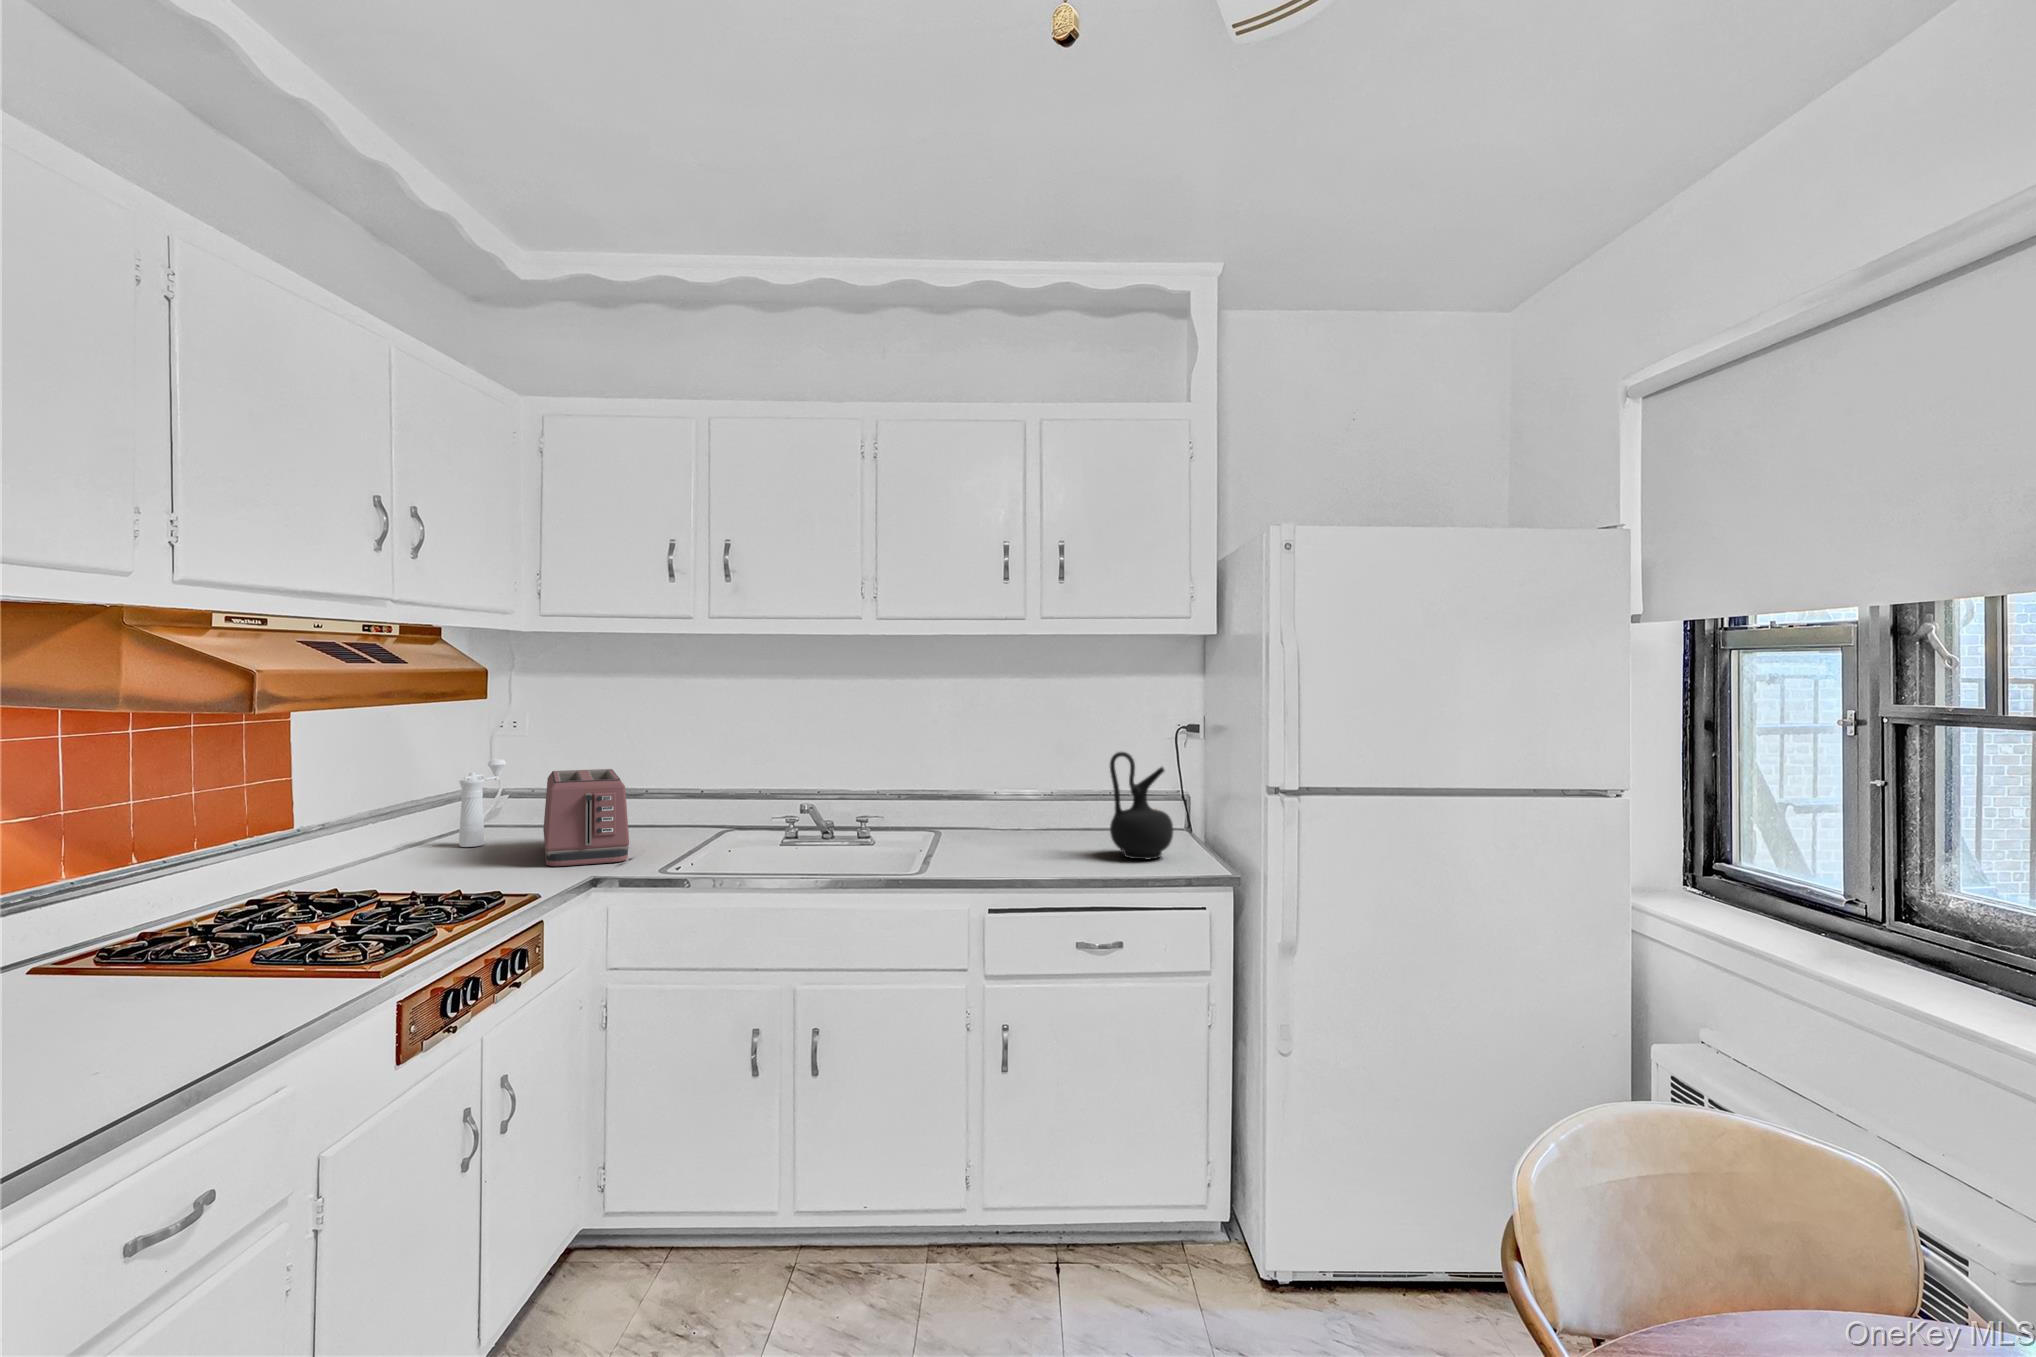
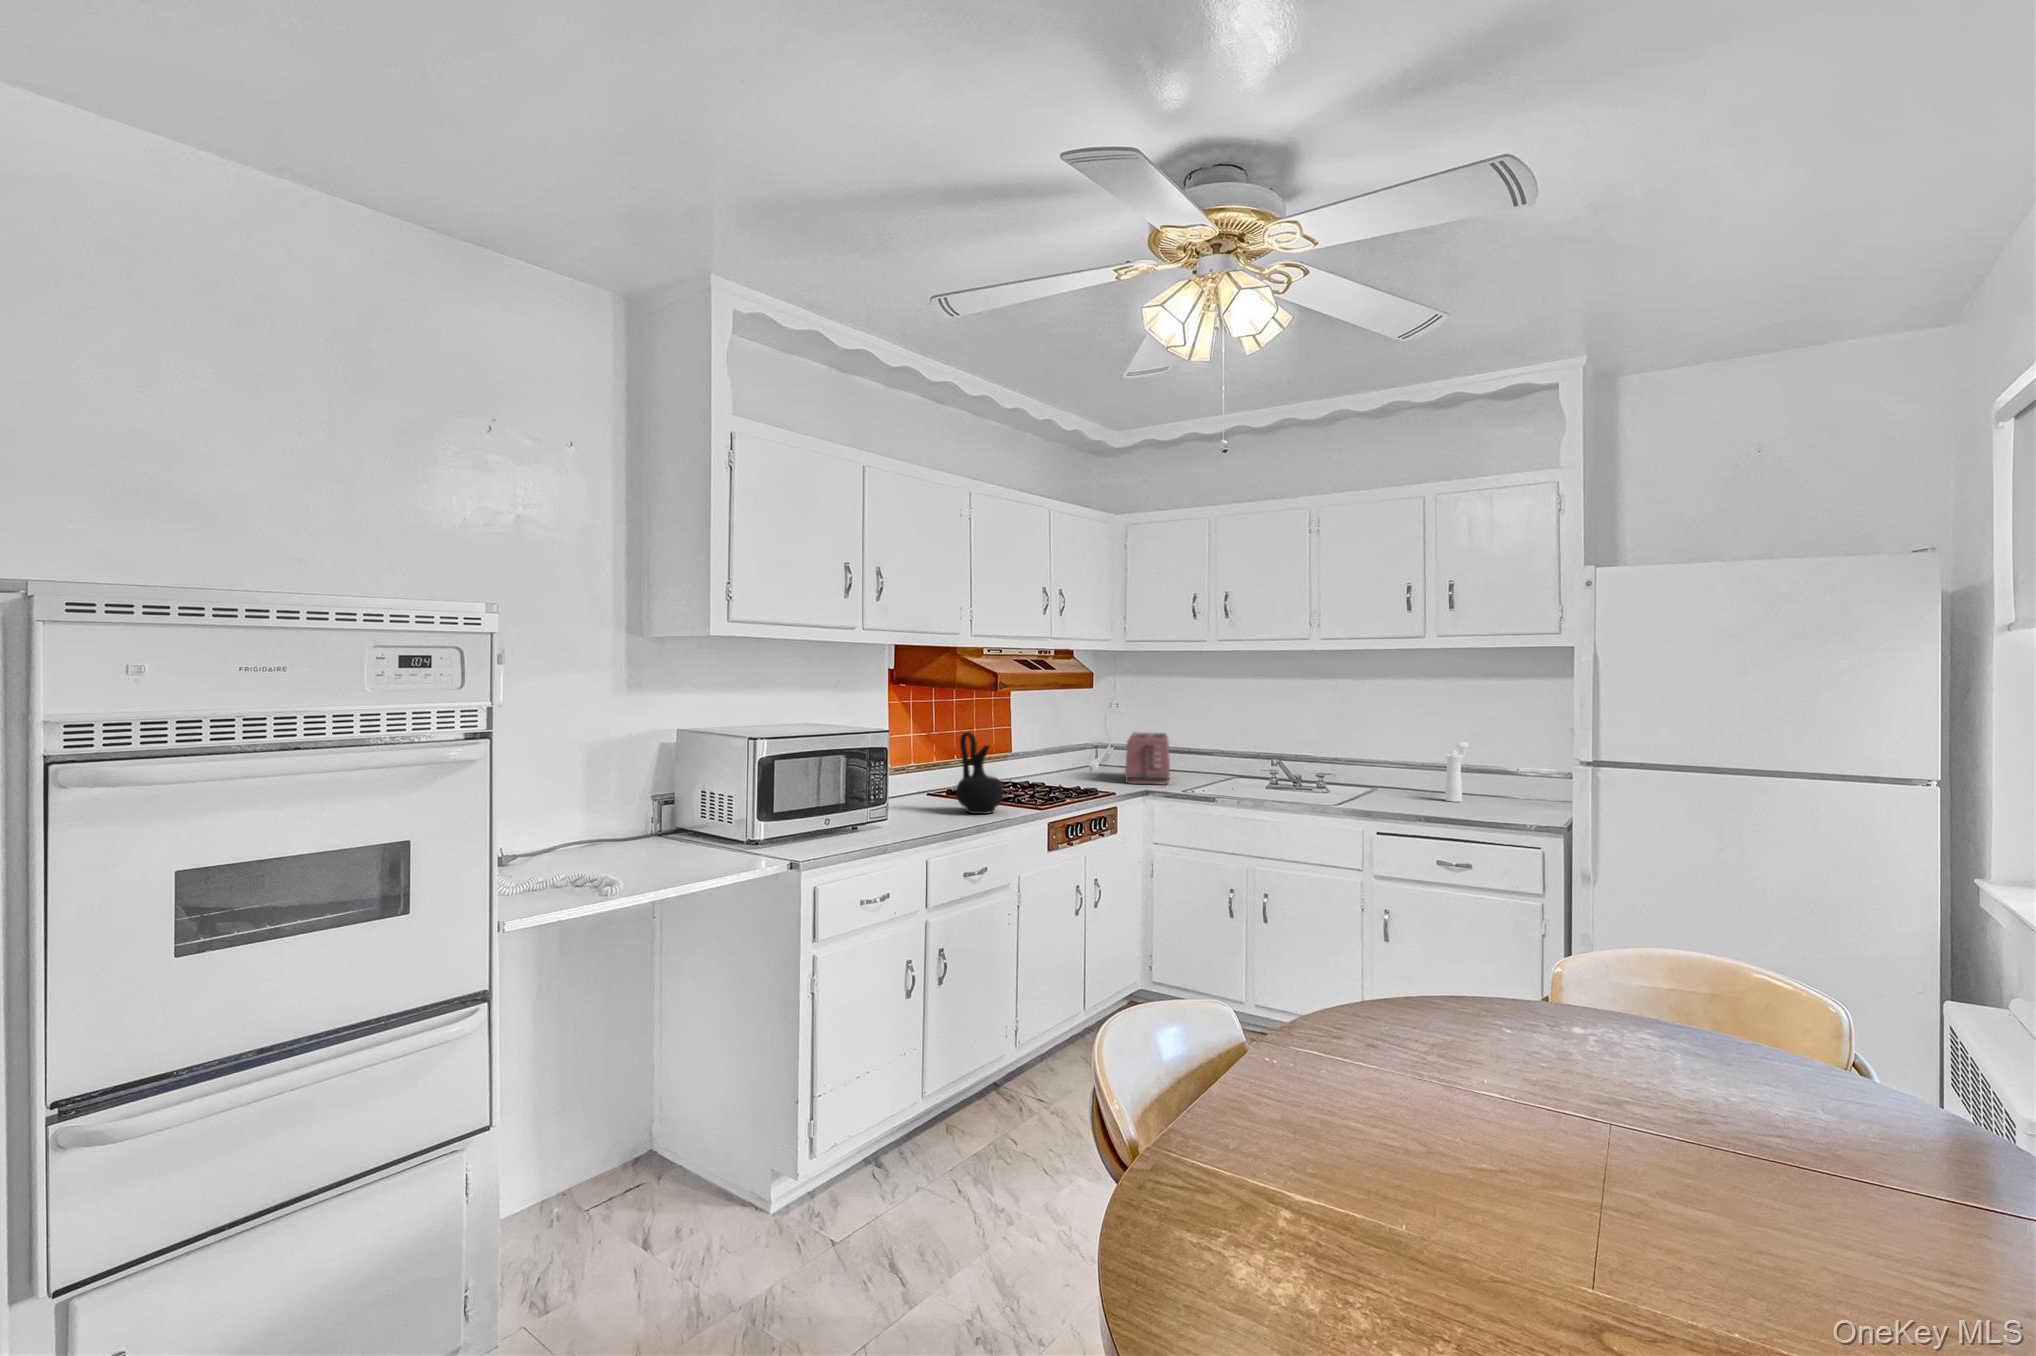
ceramic jug: present [1110,752,1173,860] -> present [956,732,1003,814]
pepper mill: present [459,759,506,847] -> present [1445,742,1469,802]

